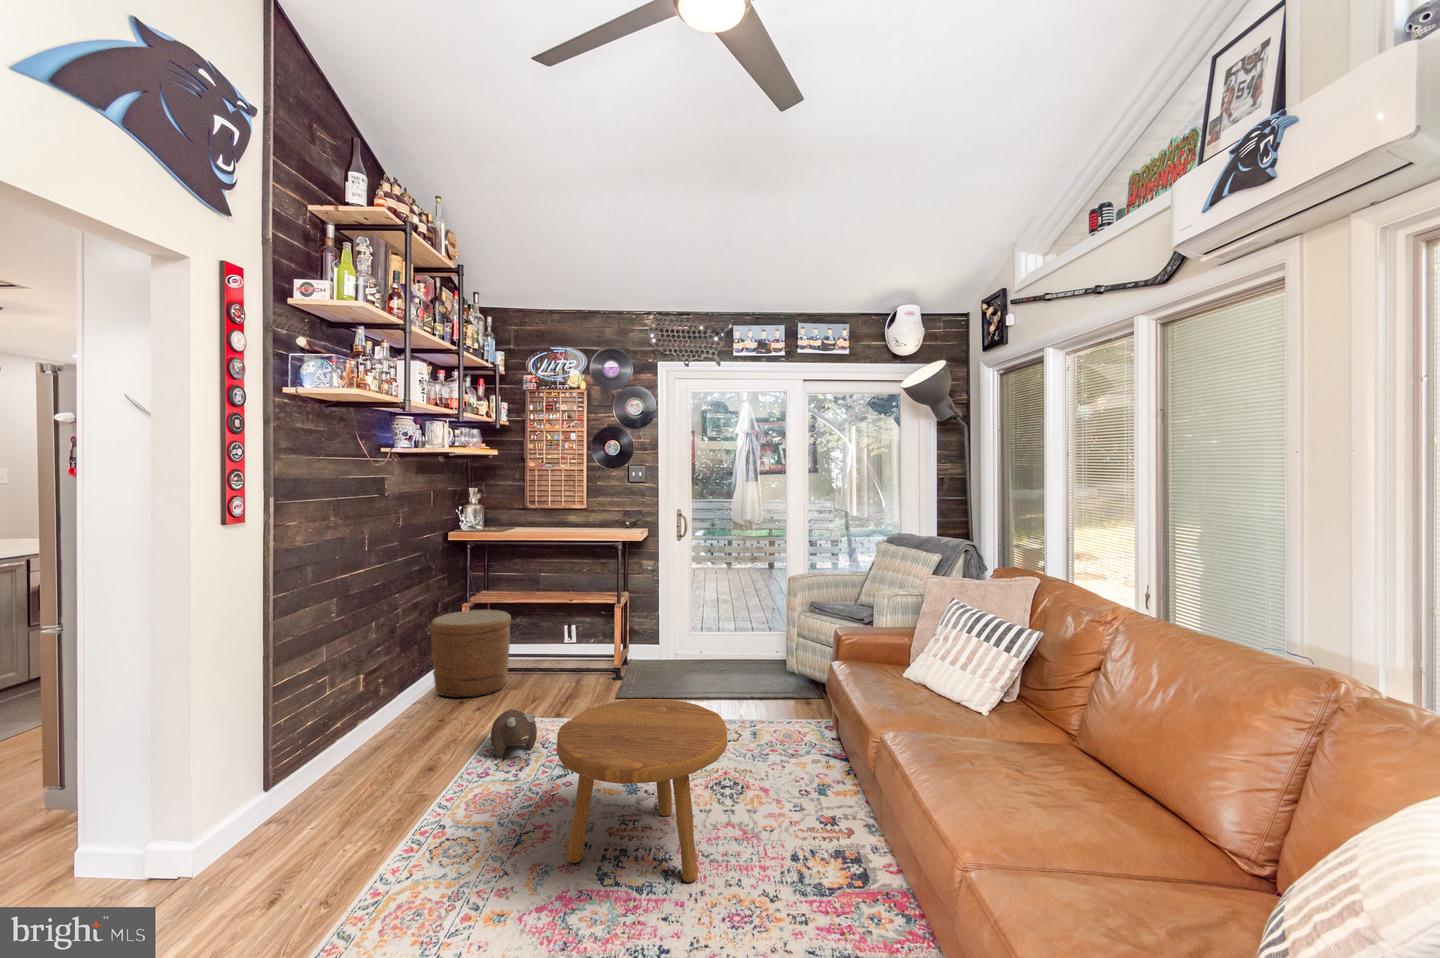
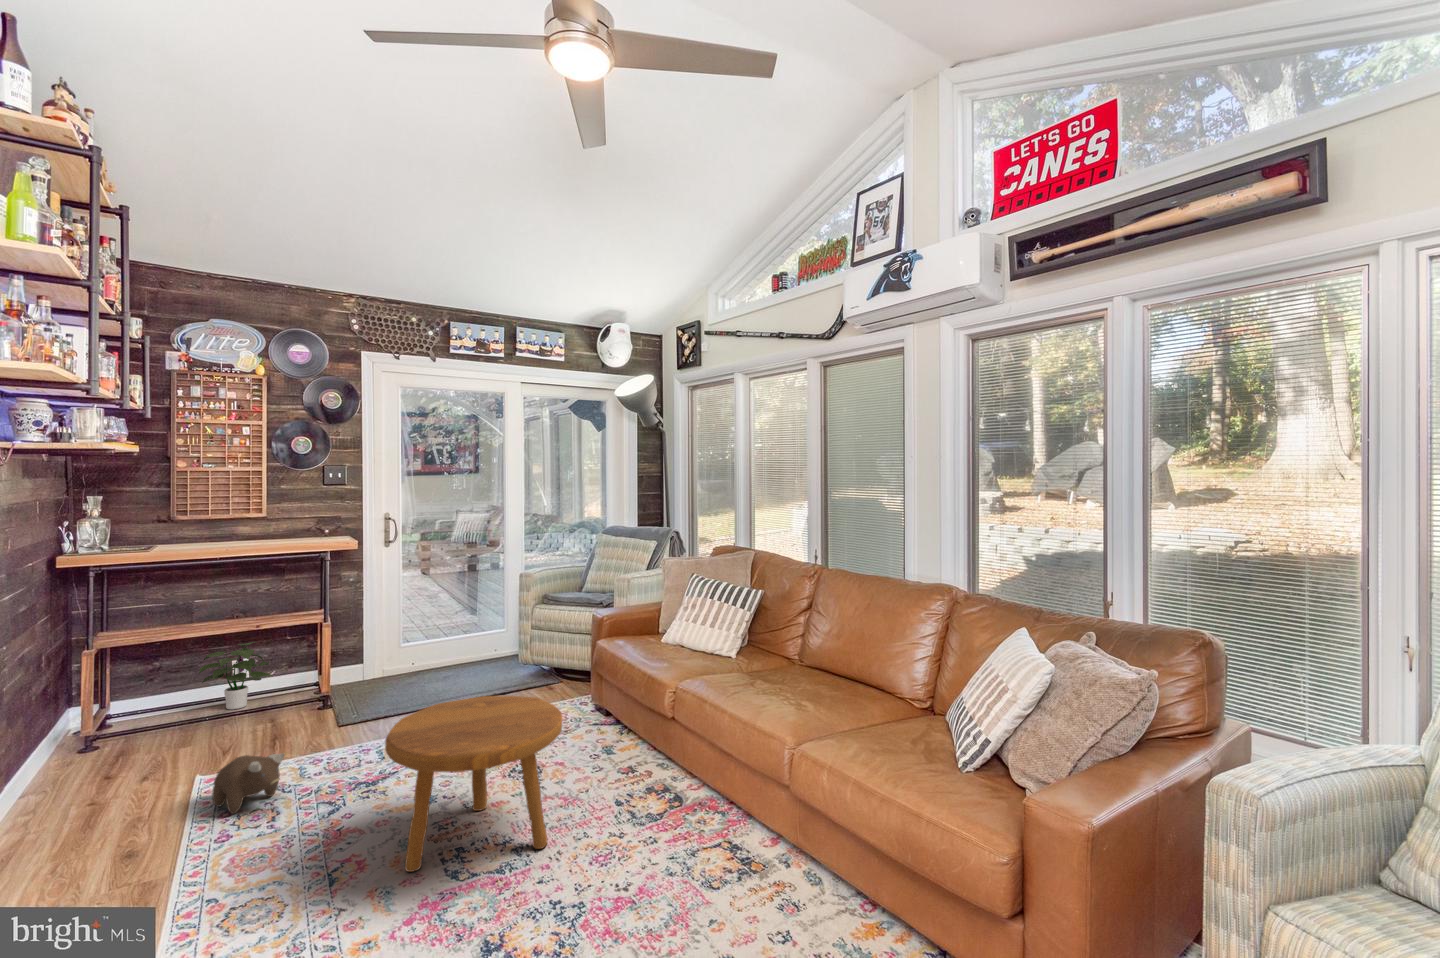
woven basket: present [430,610,511,697] -> none [45,652,178,775]
potted plant: none [538,611,587,664] -> present [199,642,272,710]

